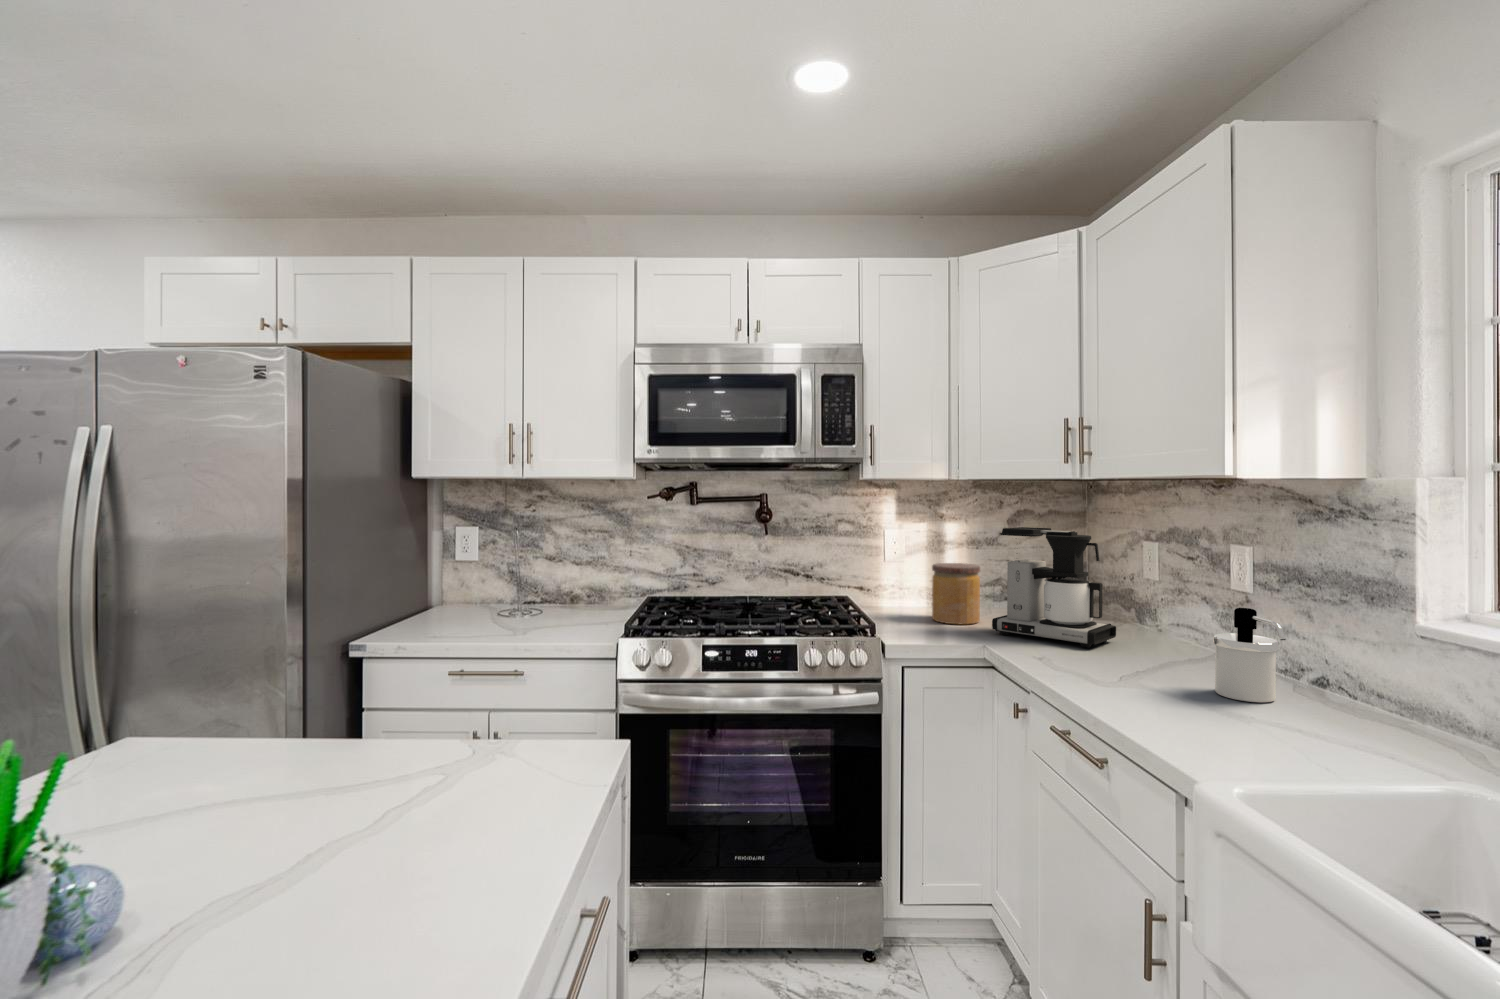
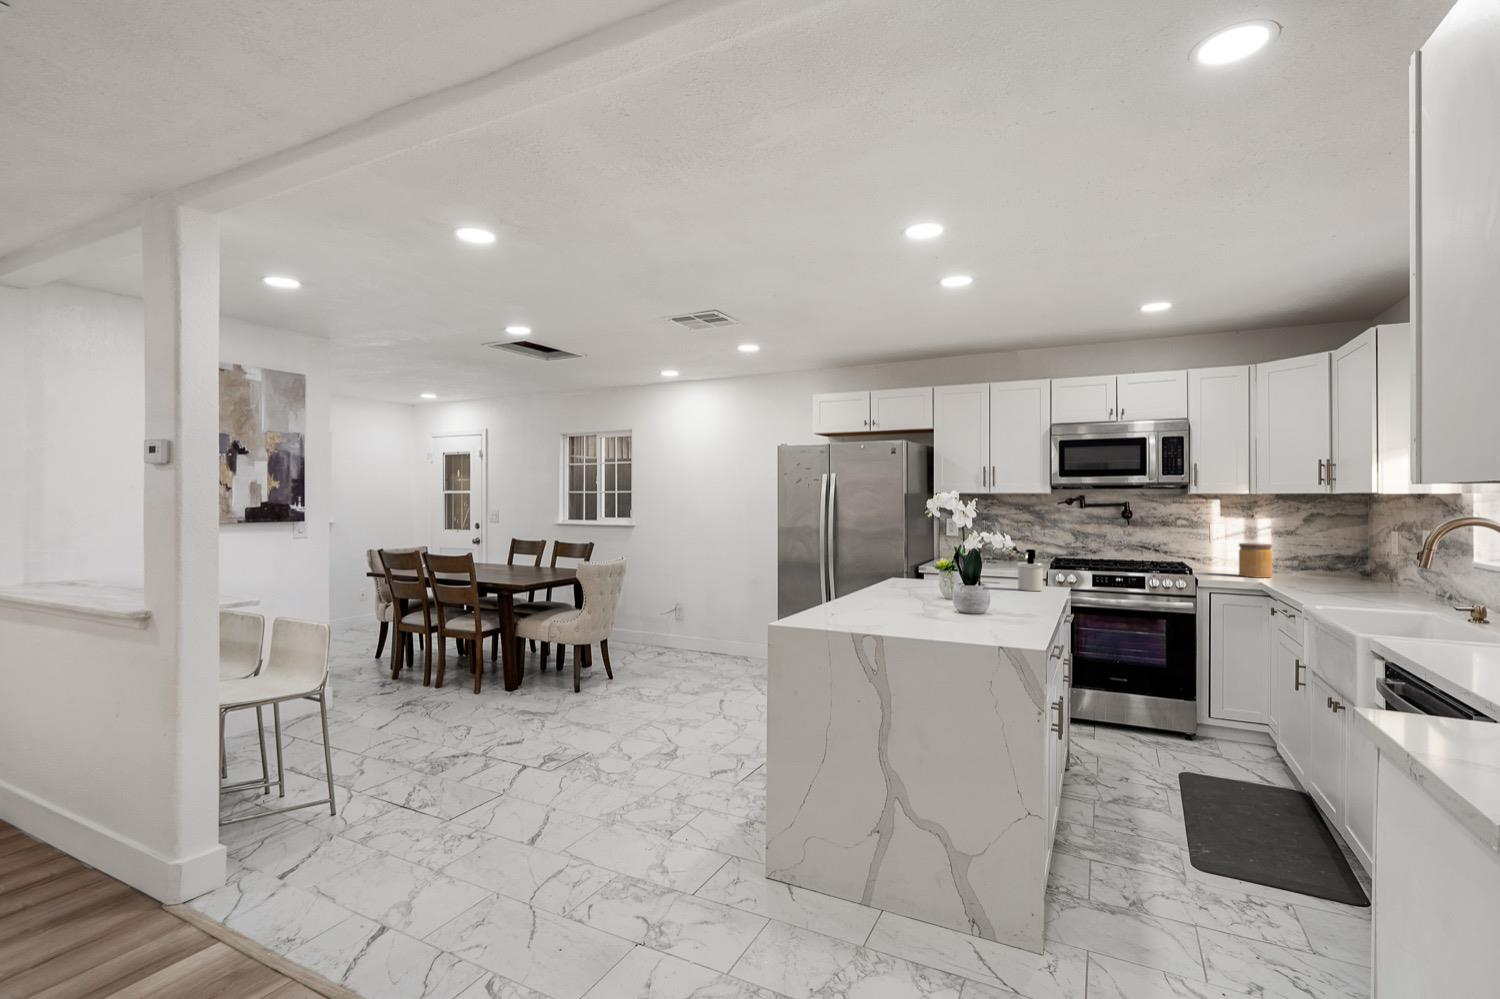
coffee maker: present [992,527,1116,648] -> none [1273,521,1356,586]
soap dispenser: present [1213,608,1286,702] -> present [1017,549,1044,591]

